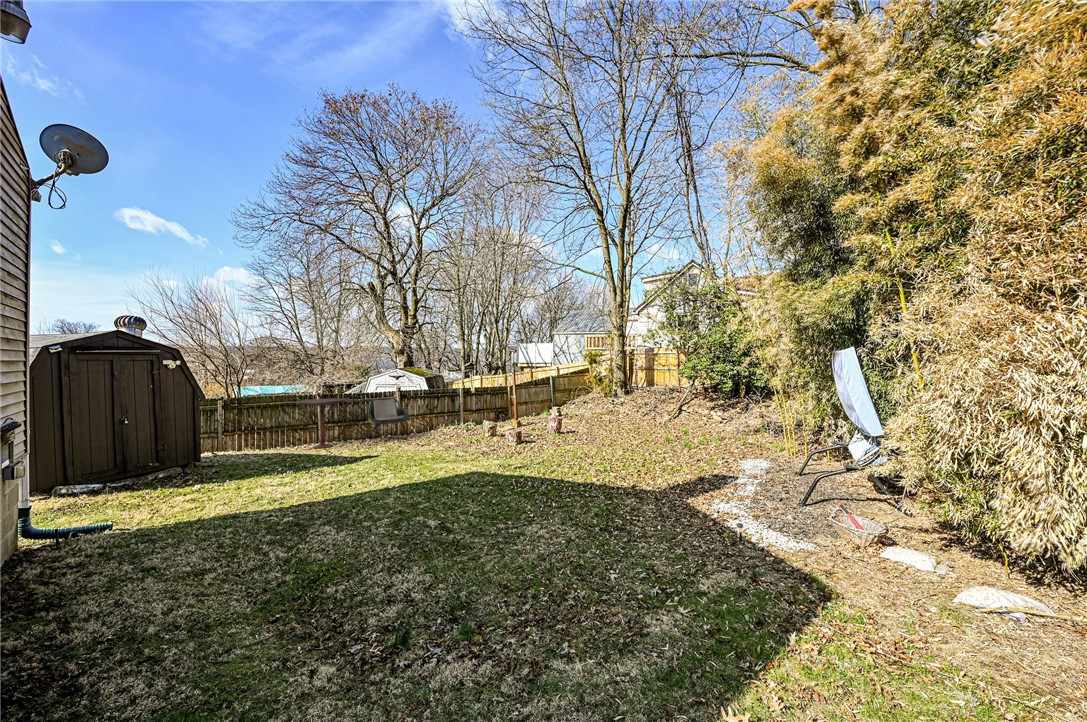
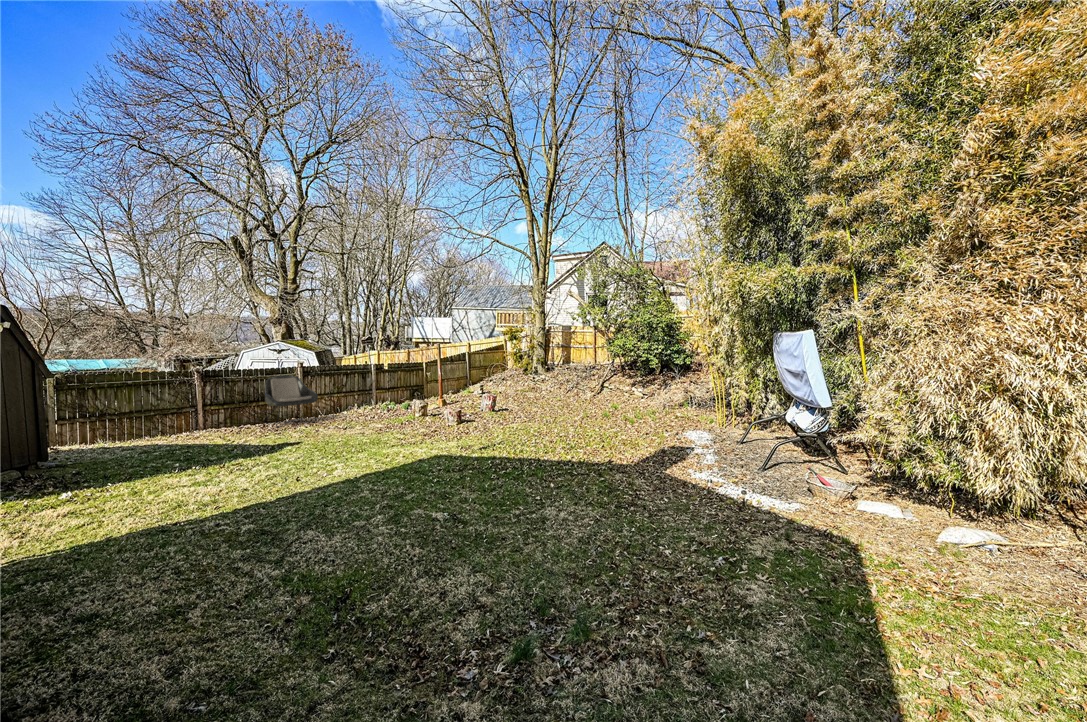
pedestal table: present [297,398,346,449] -> none [172,376,239,437]

